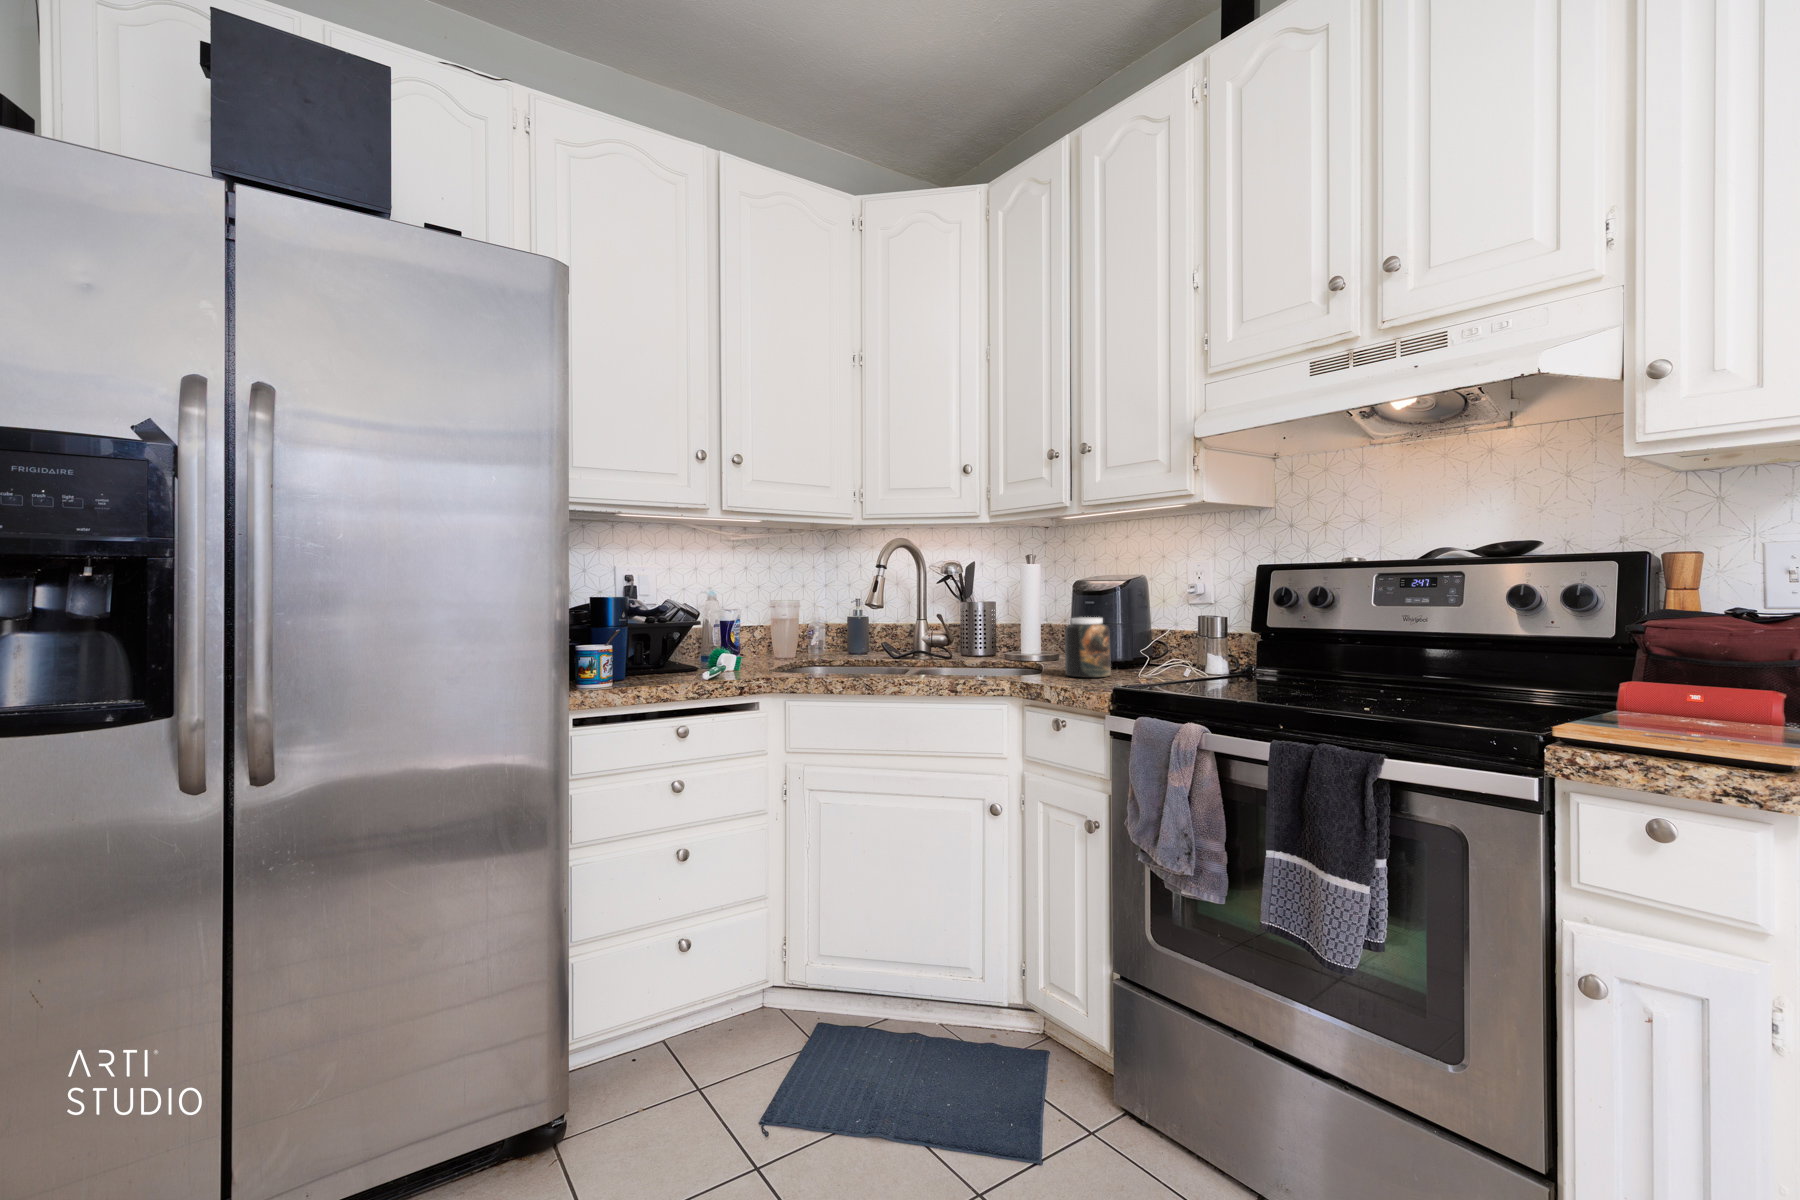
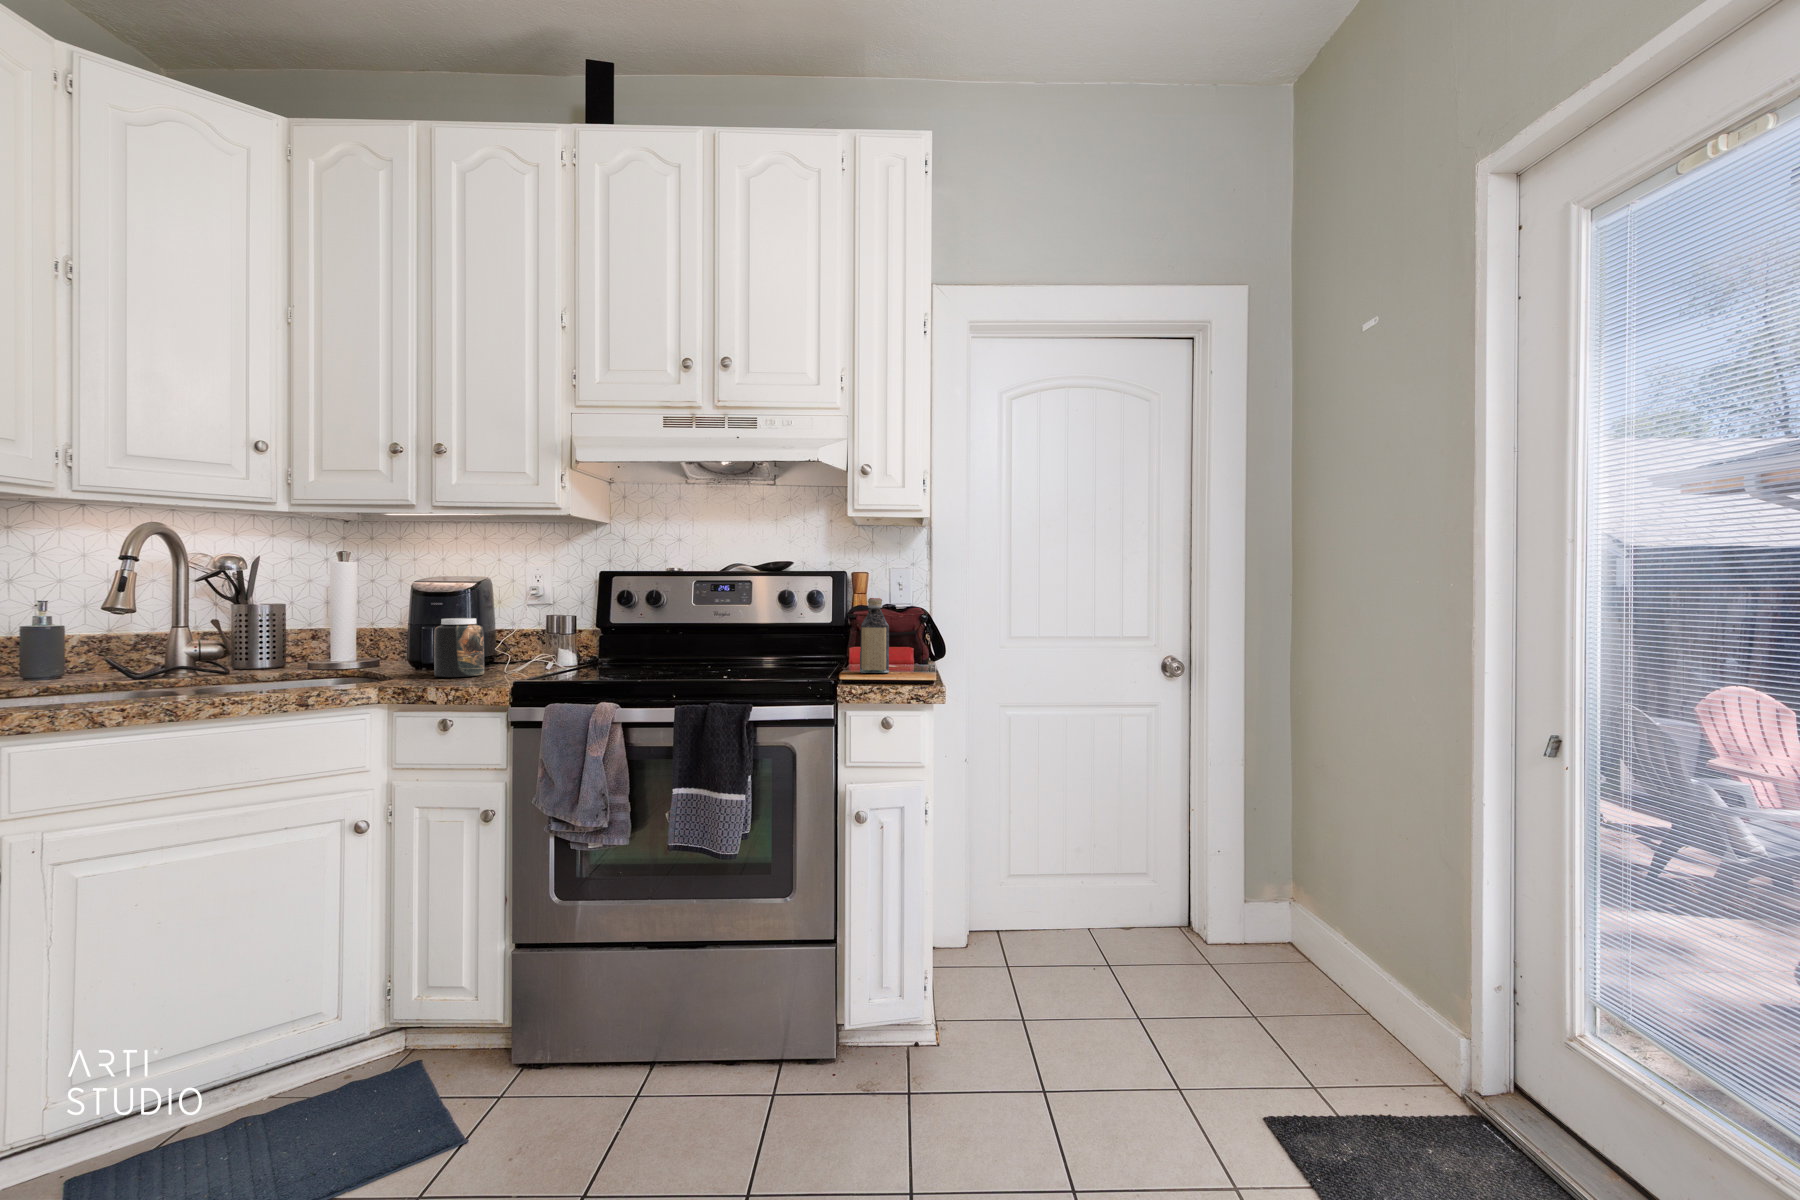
bottle: none [1624,598,1699,735] -> present [860,598,889,673]

